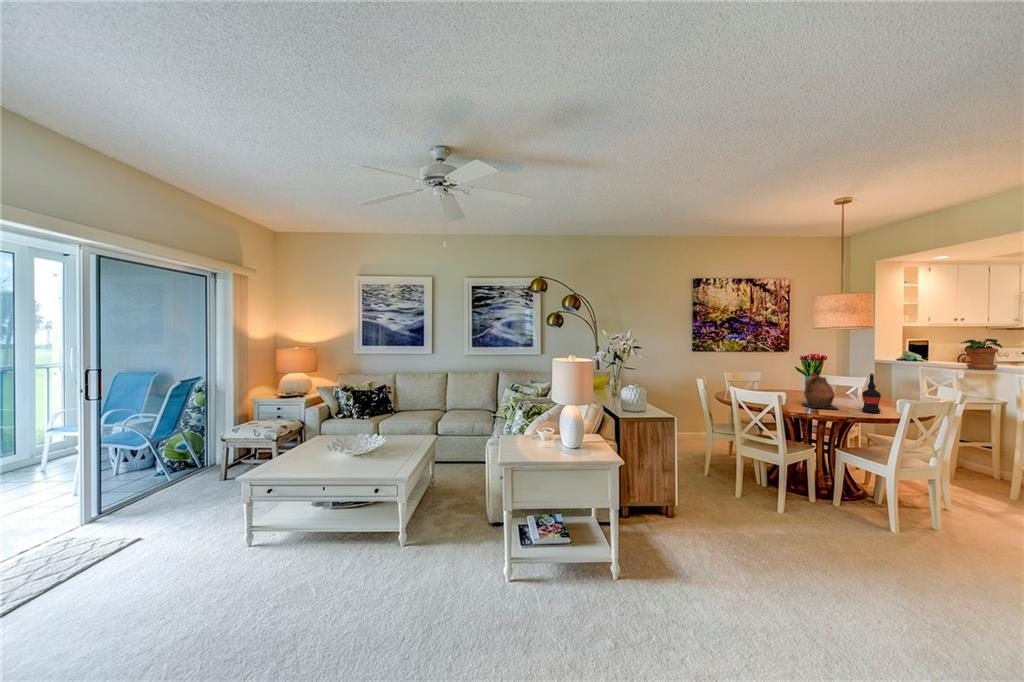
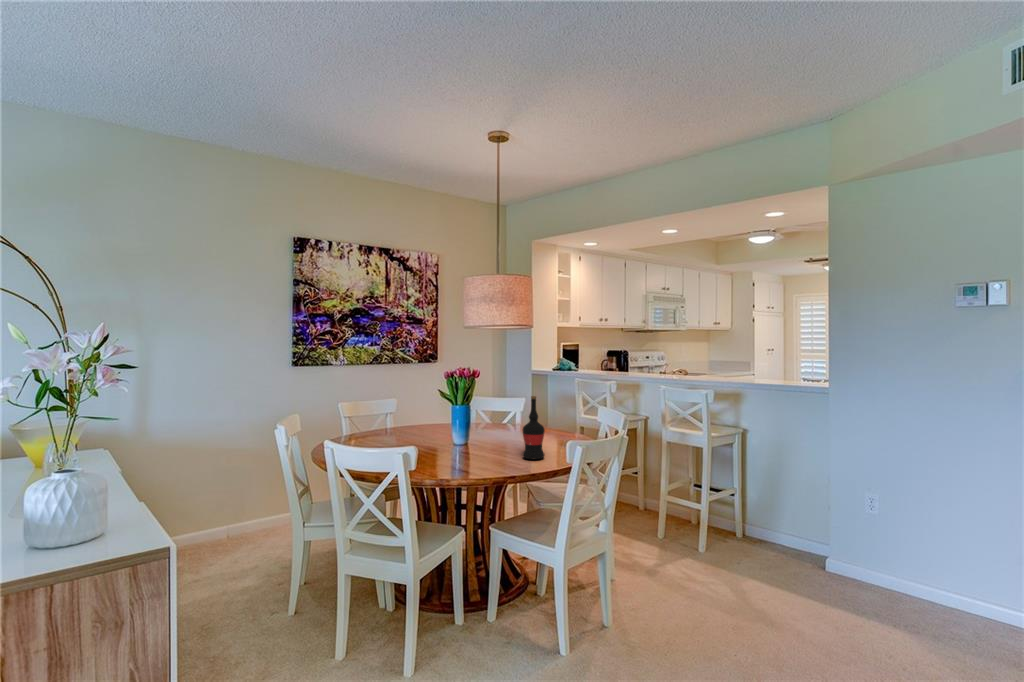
potted plant: present [961,339,1002,370] -> none [609,342,642,378]
ceramic pitcher: present [803,373,838,409] -> none [442,400,494,461]

